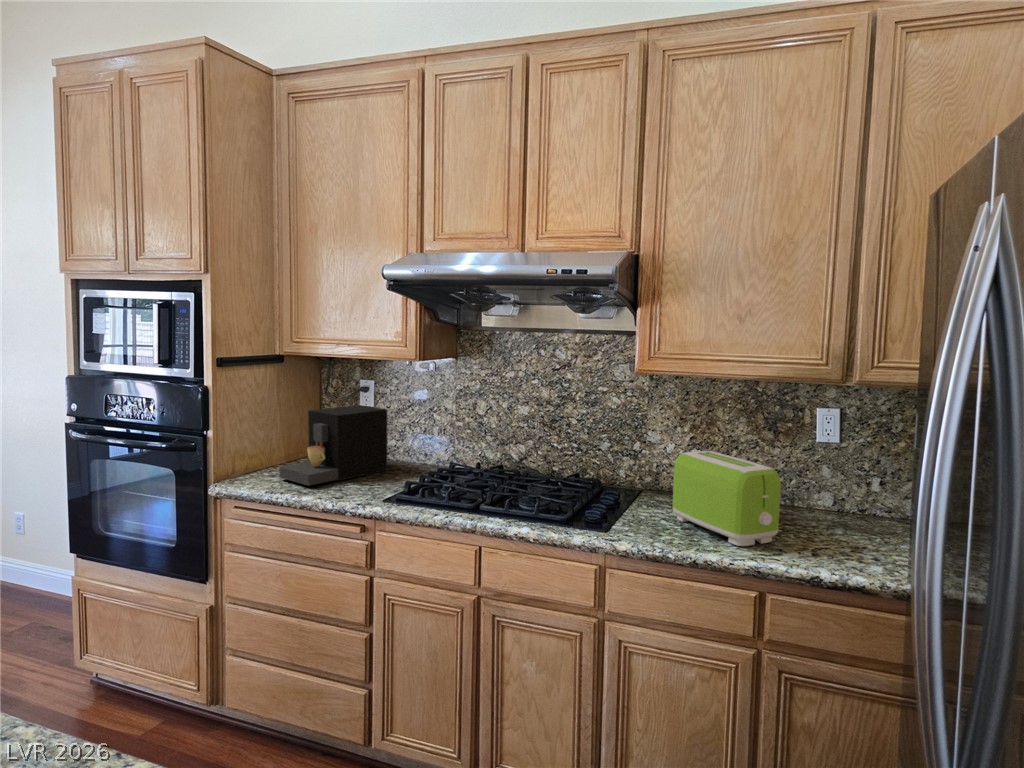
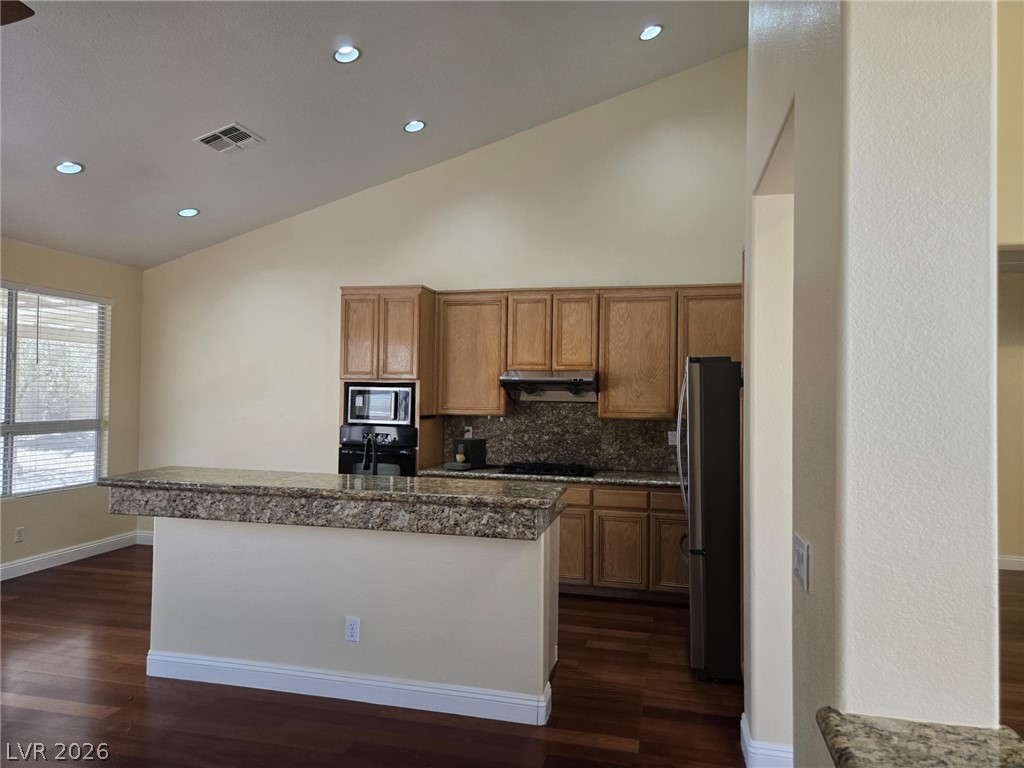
toaster: present [673,451,781,546] -> none [615,447,654,477]

